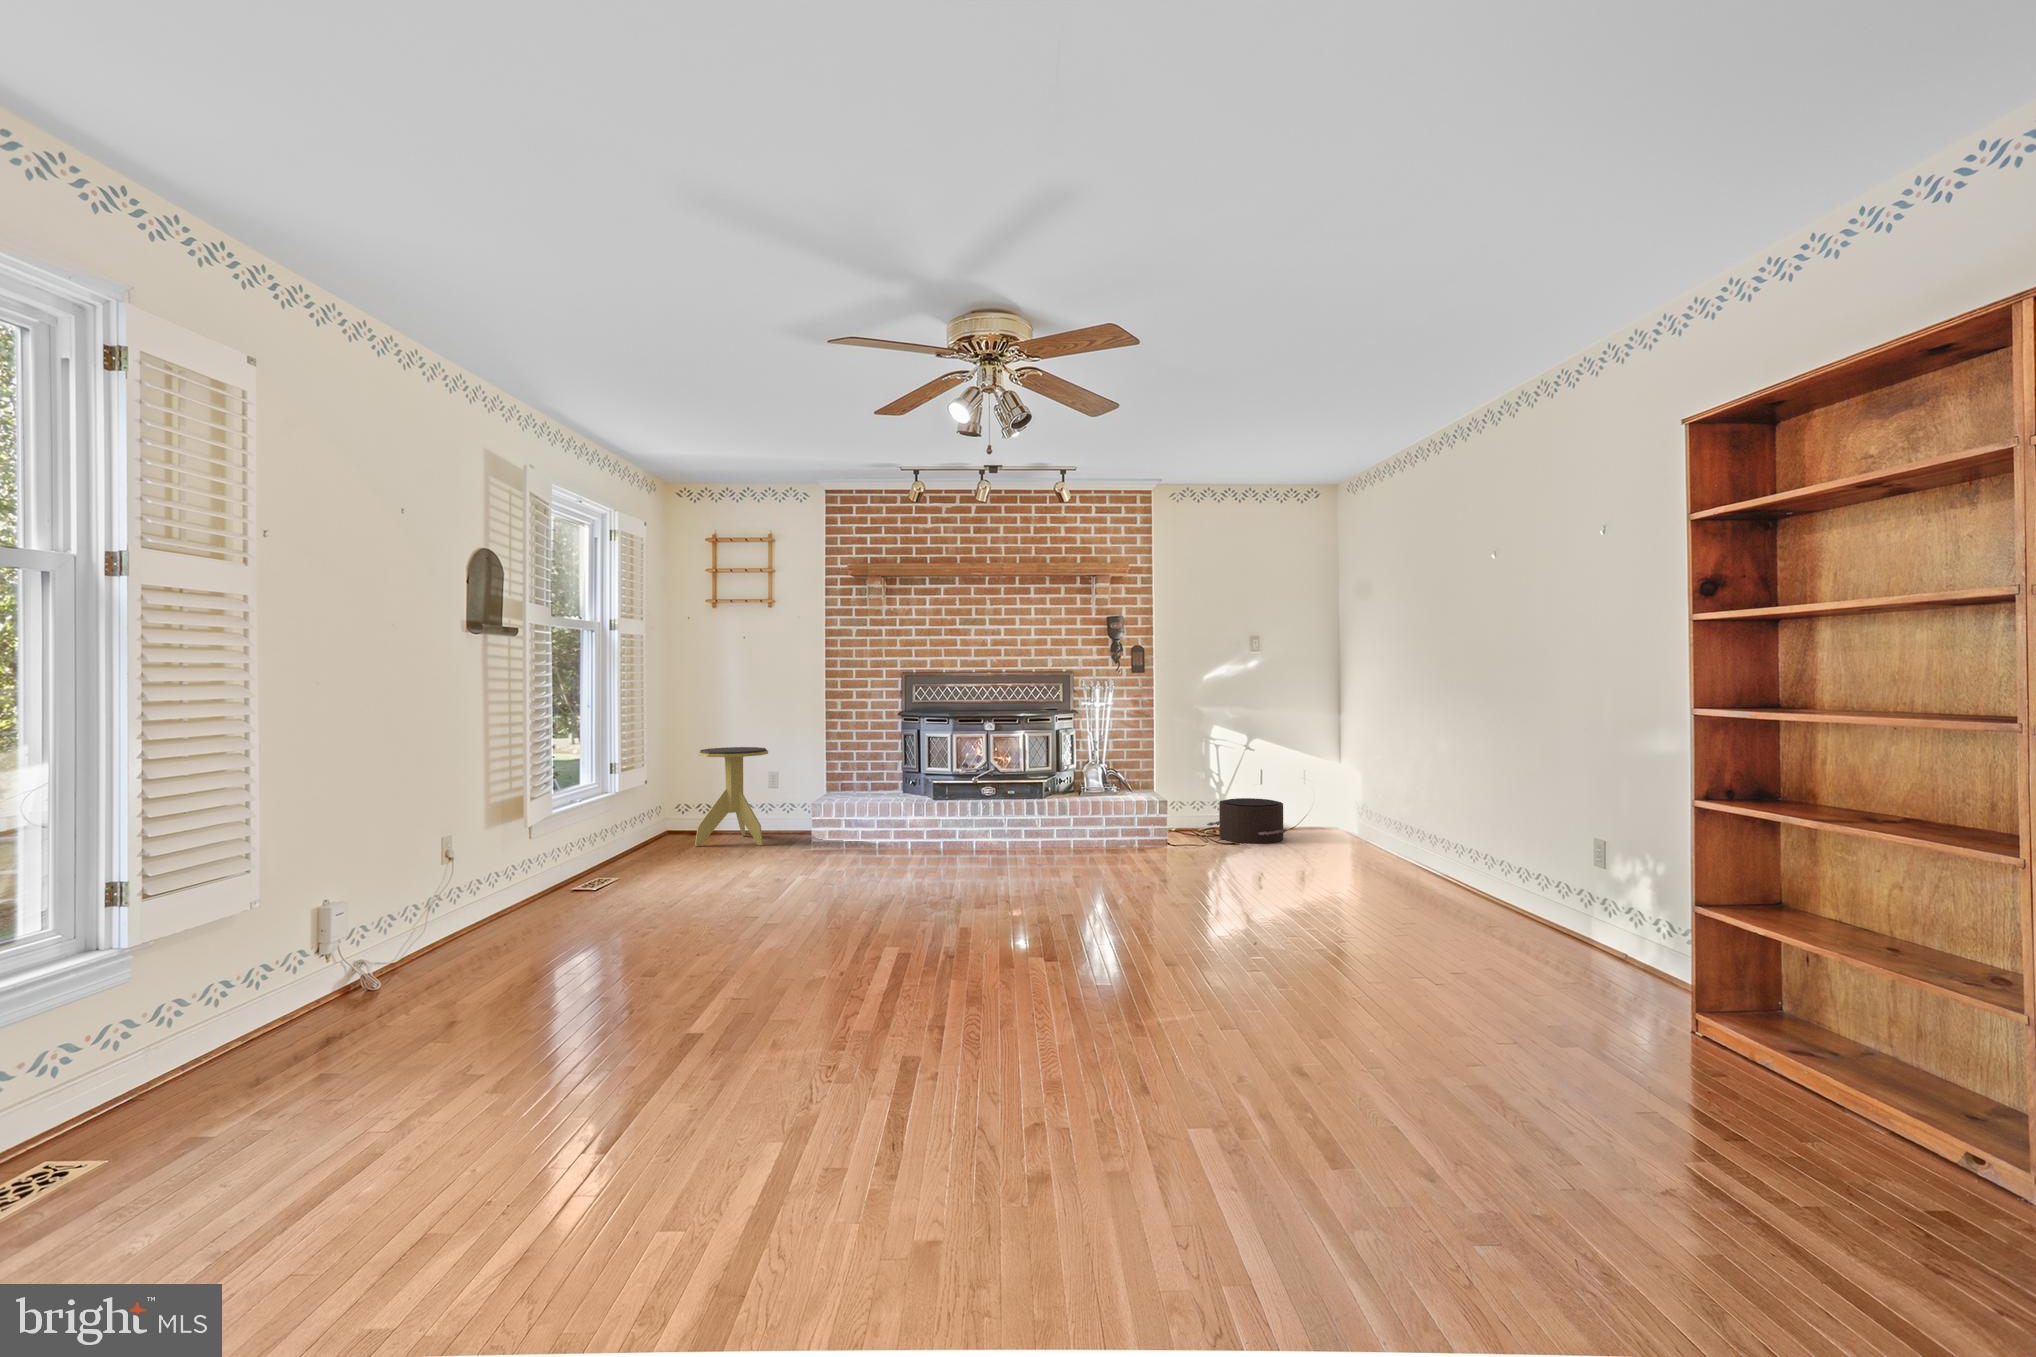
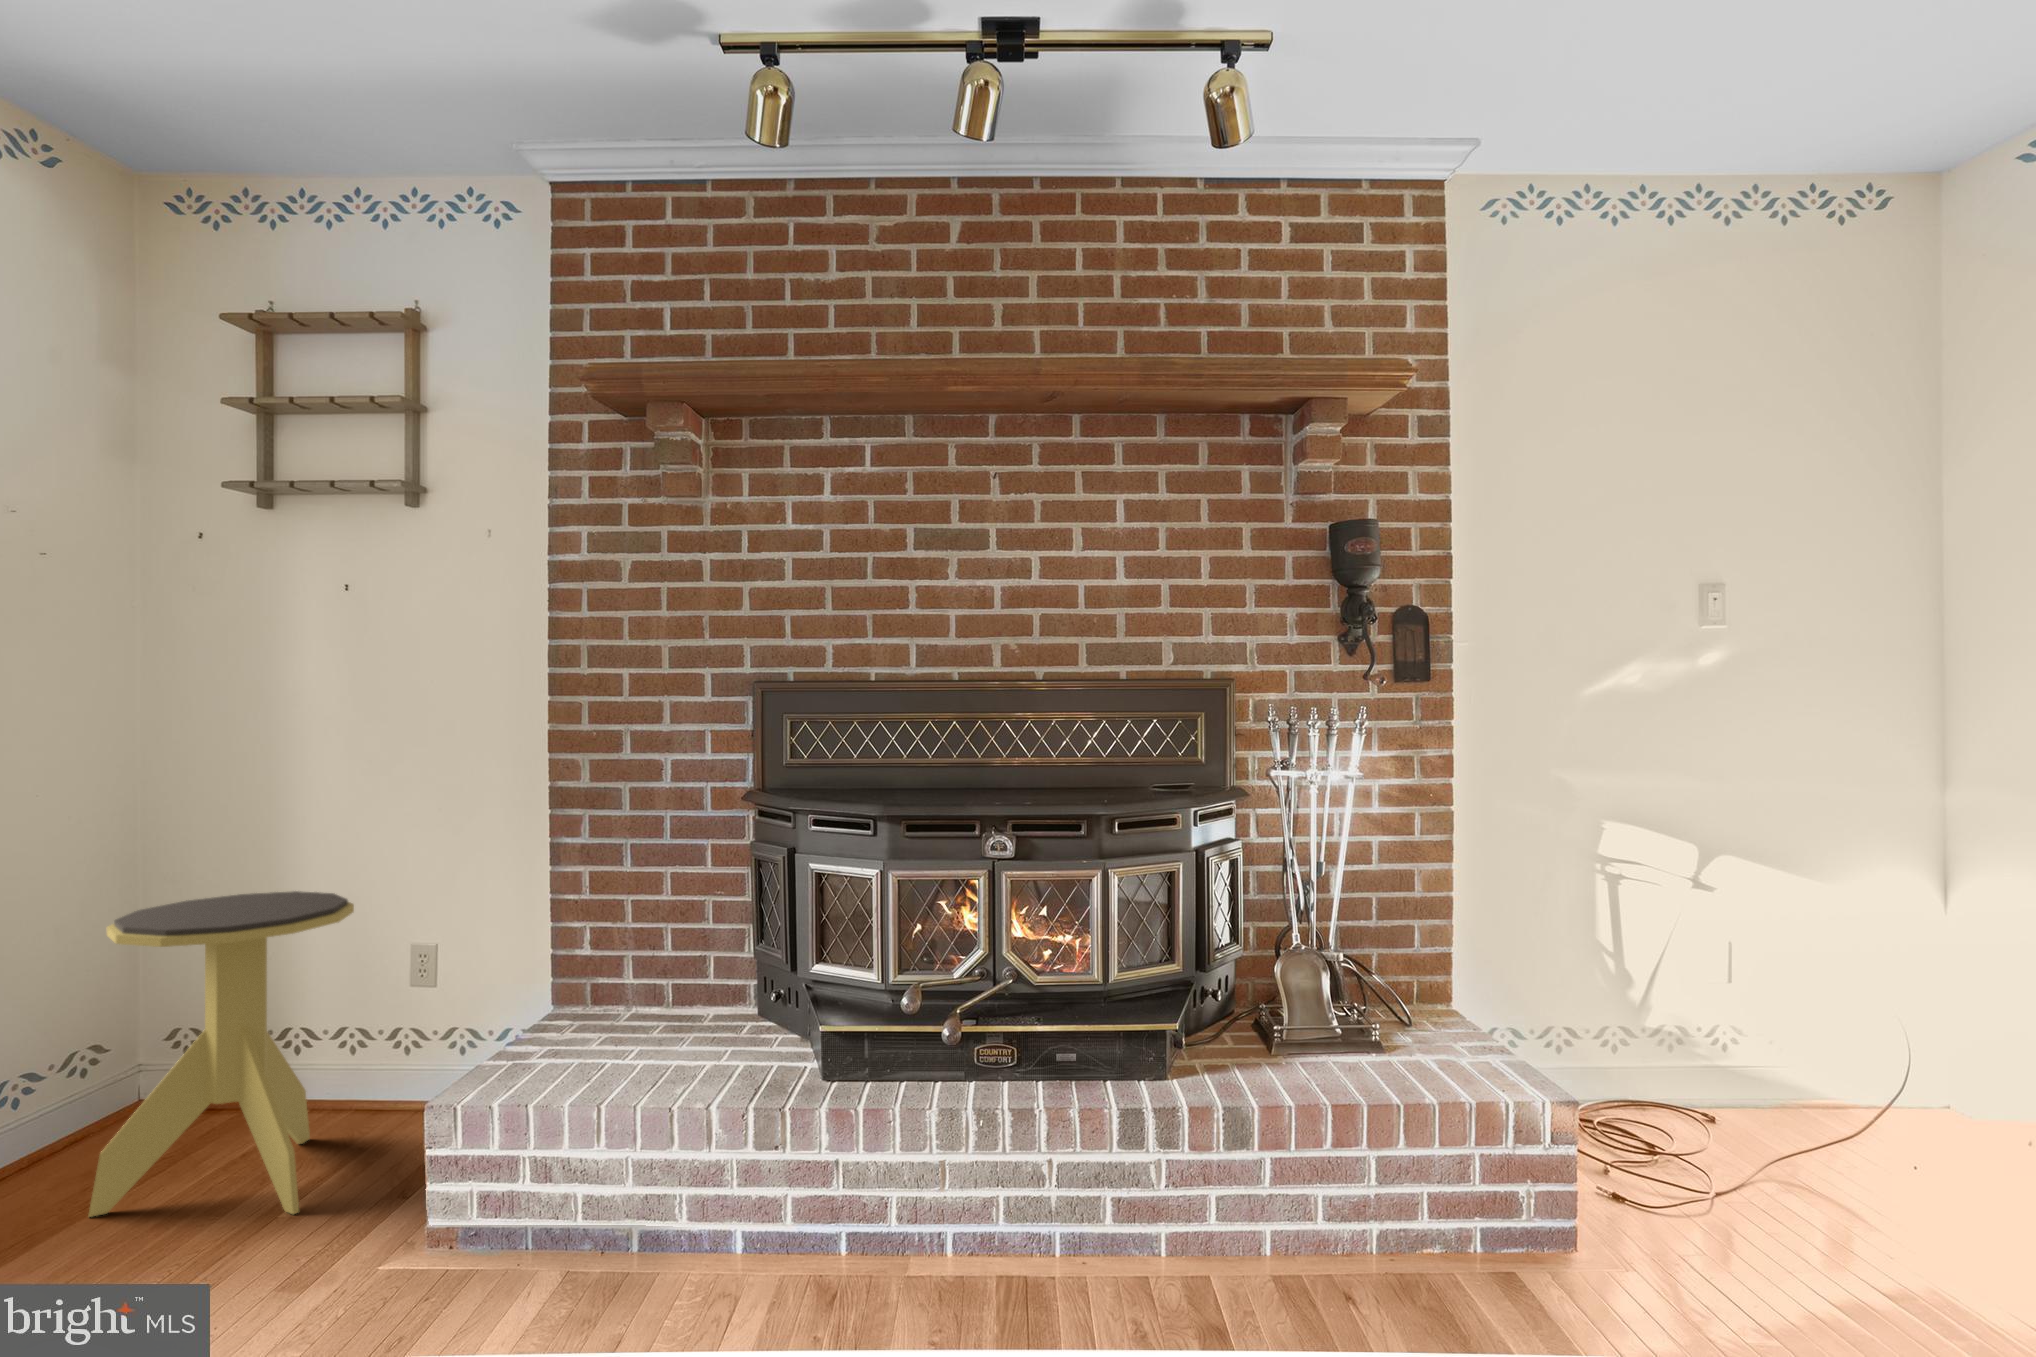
pouf: present [1207,798,1287,843] -> none [1636,1045,1947,1227]

